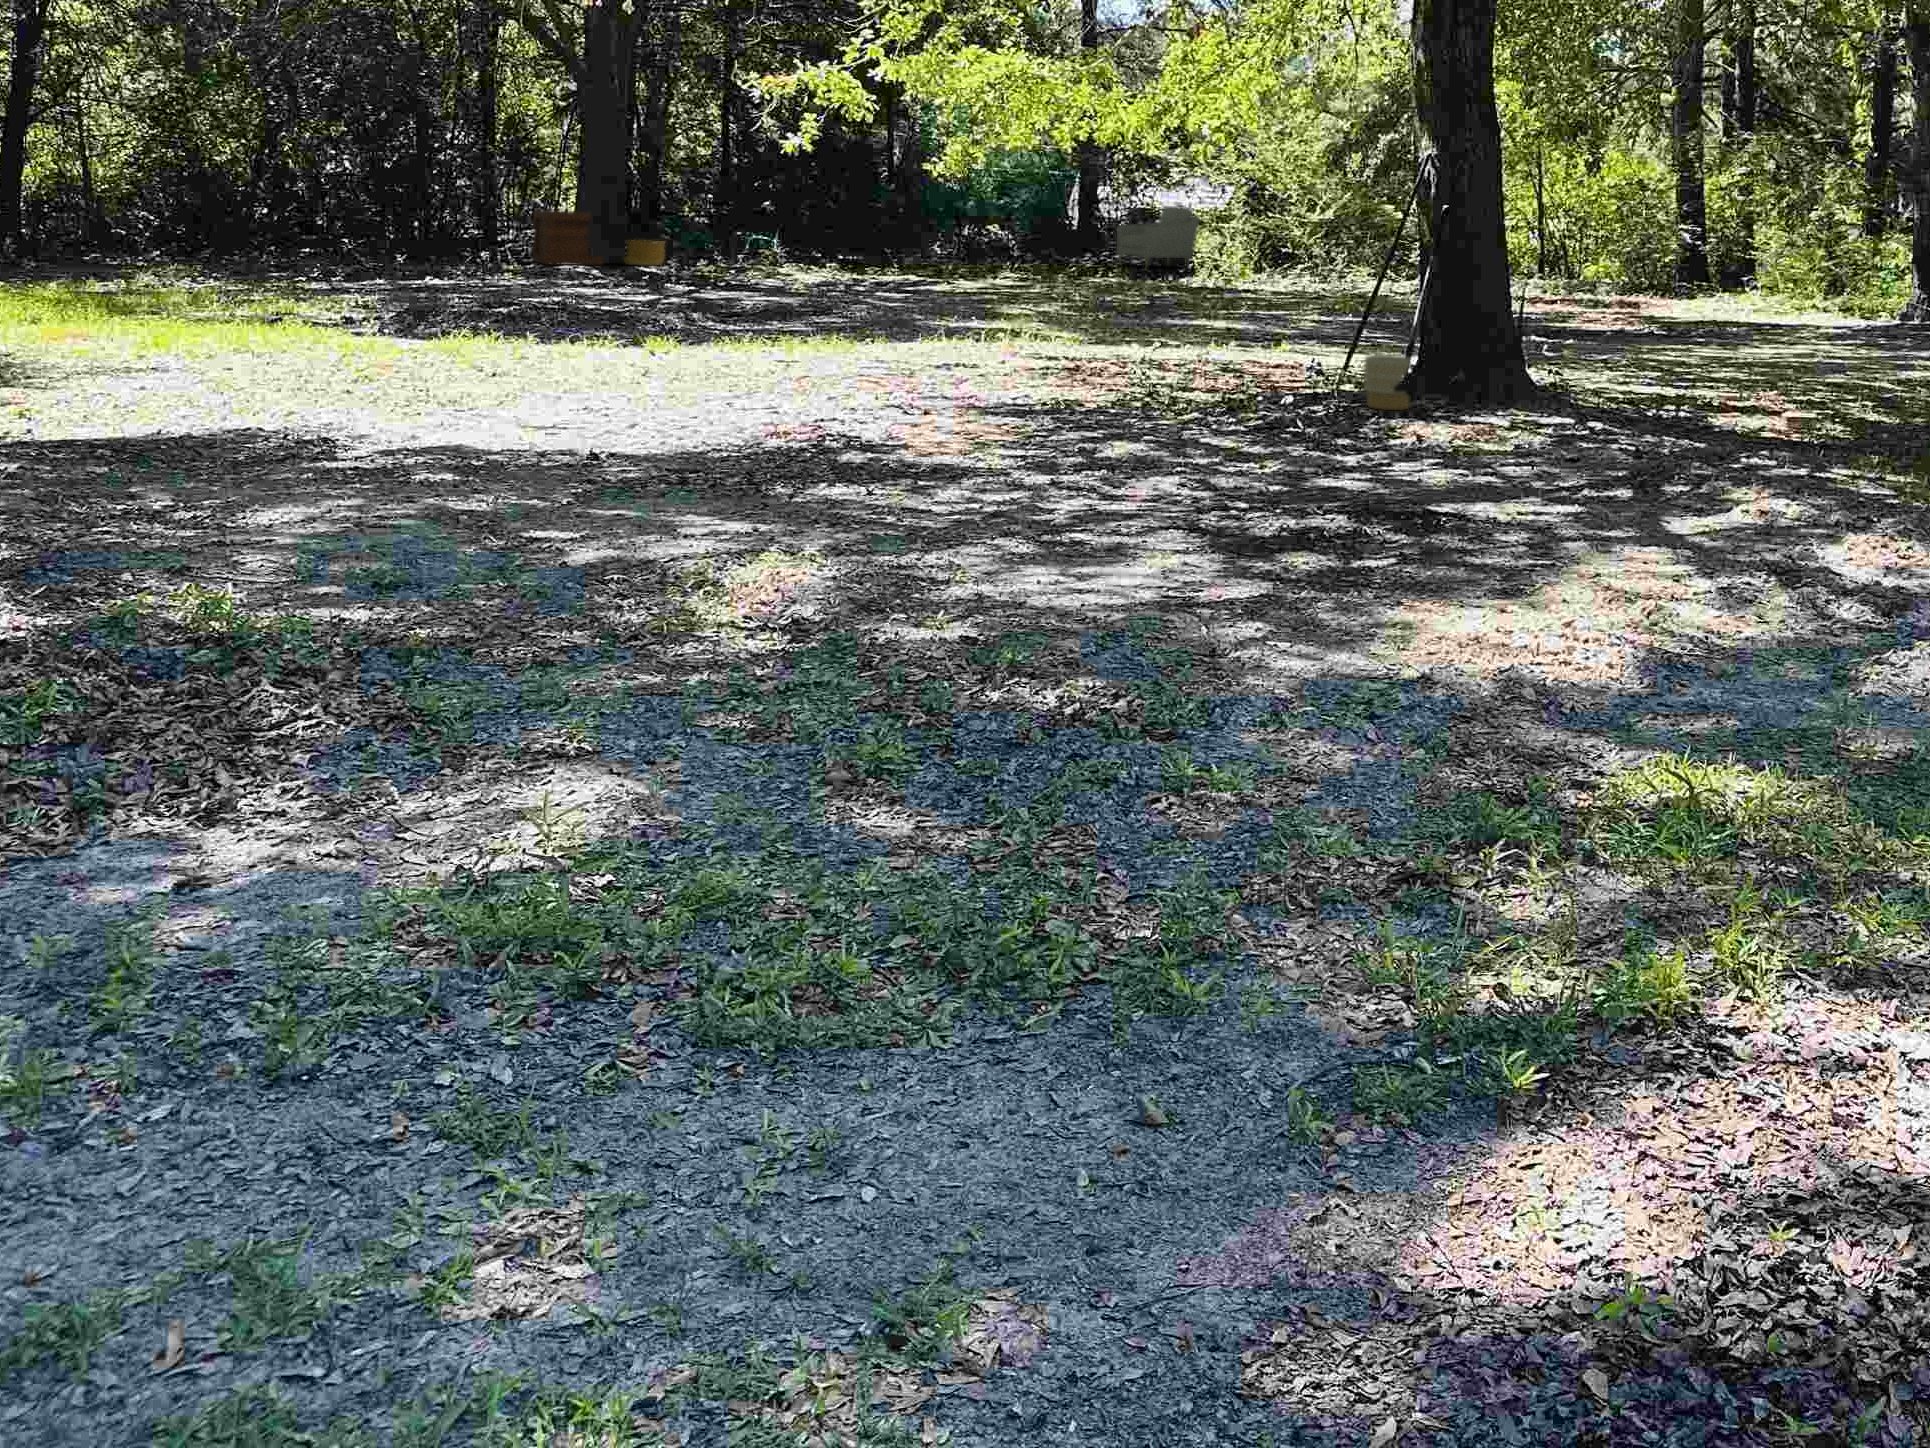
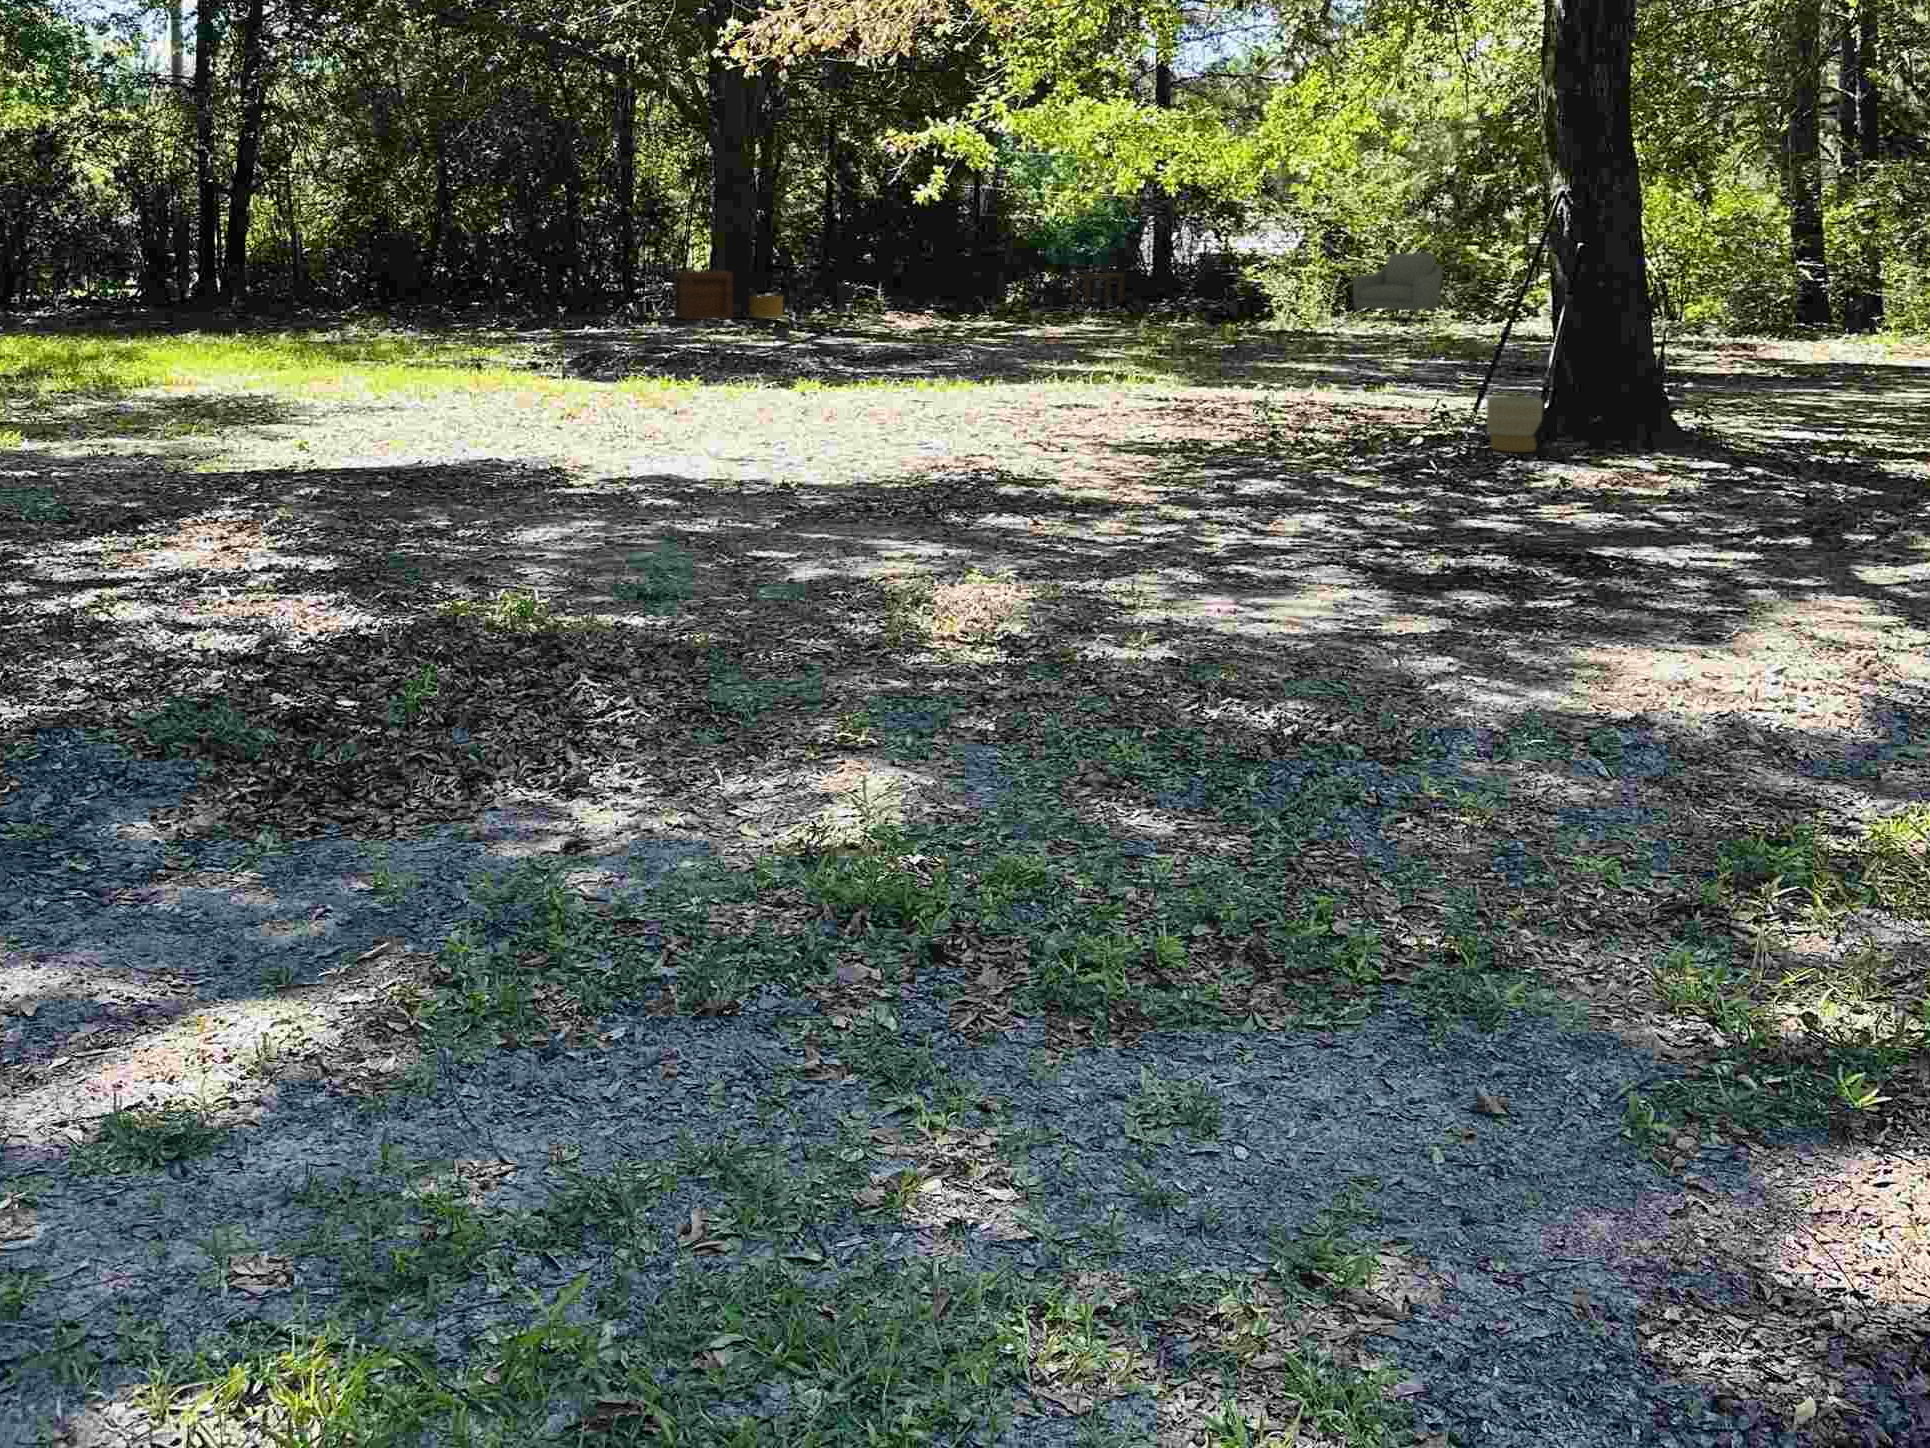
chair: present [1117,206,1200,265] -> present [1353,253,1442,321]
bench: none [995,227,1053,257] -> present [1071,273,1125,303]

